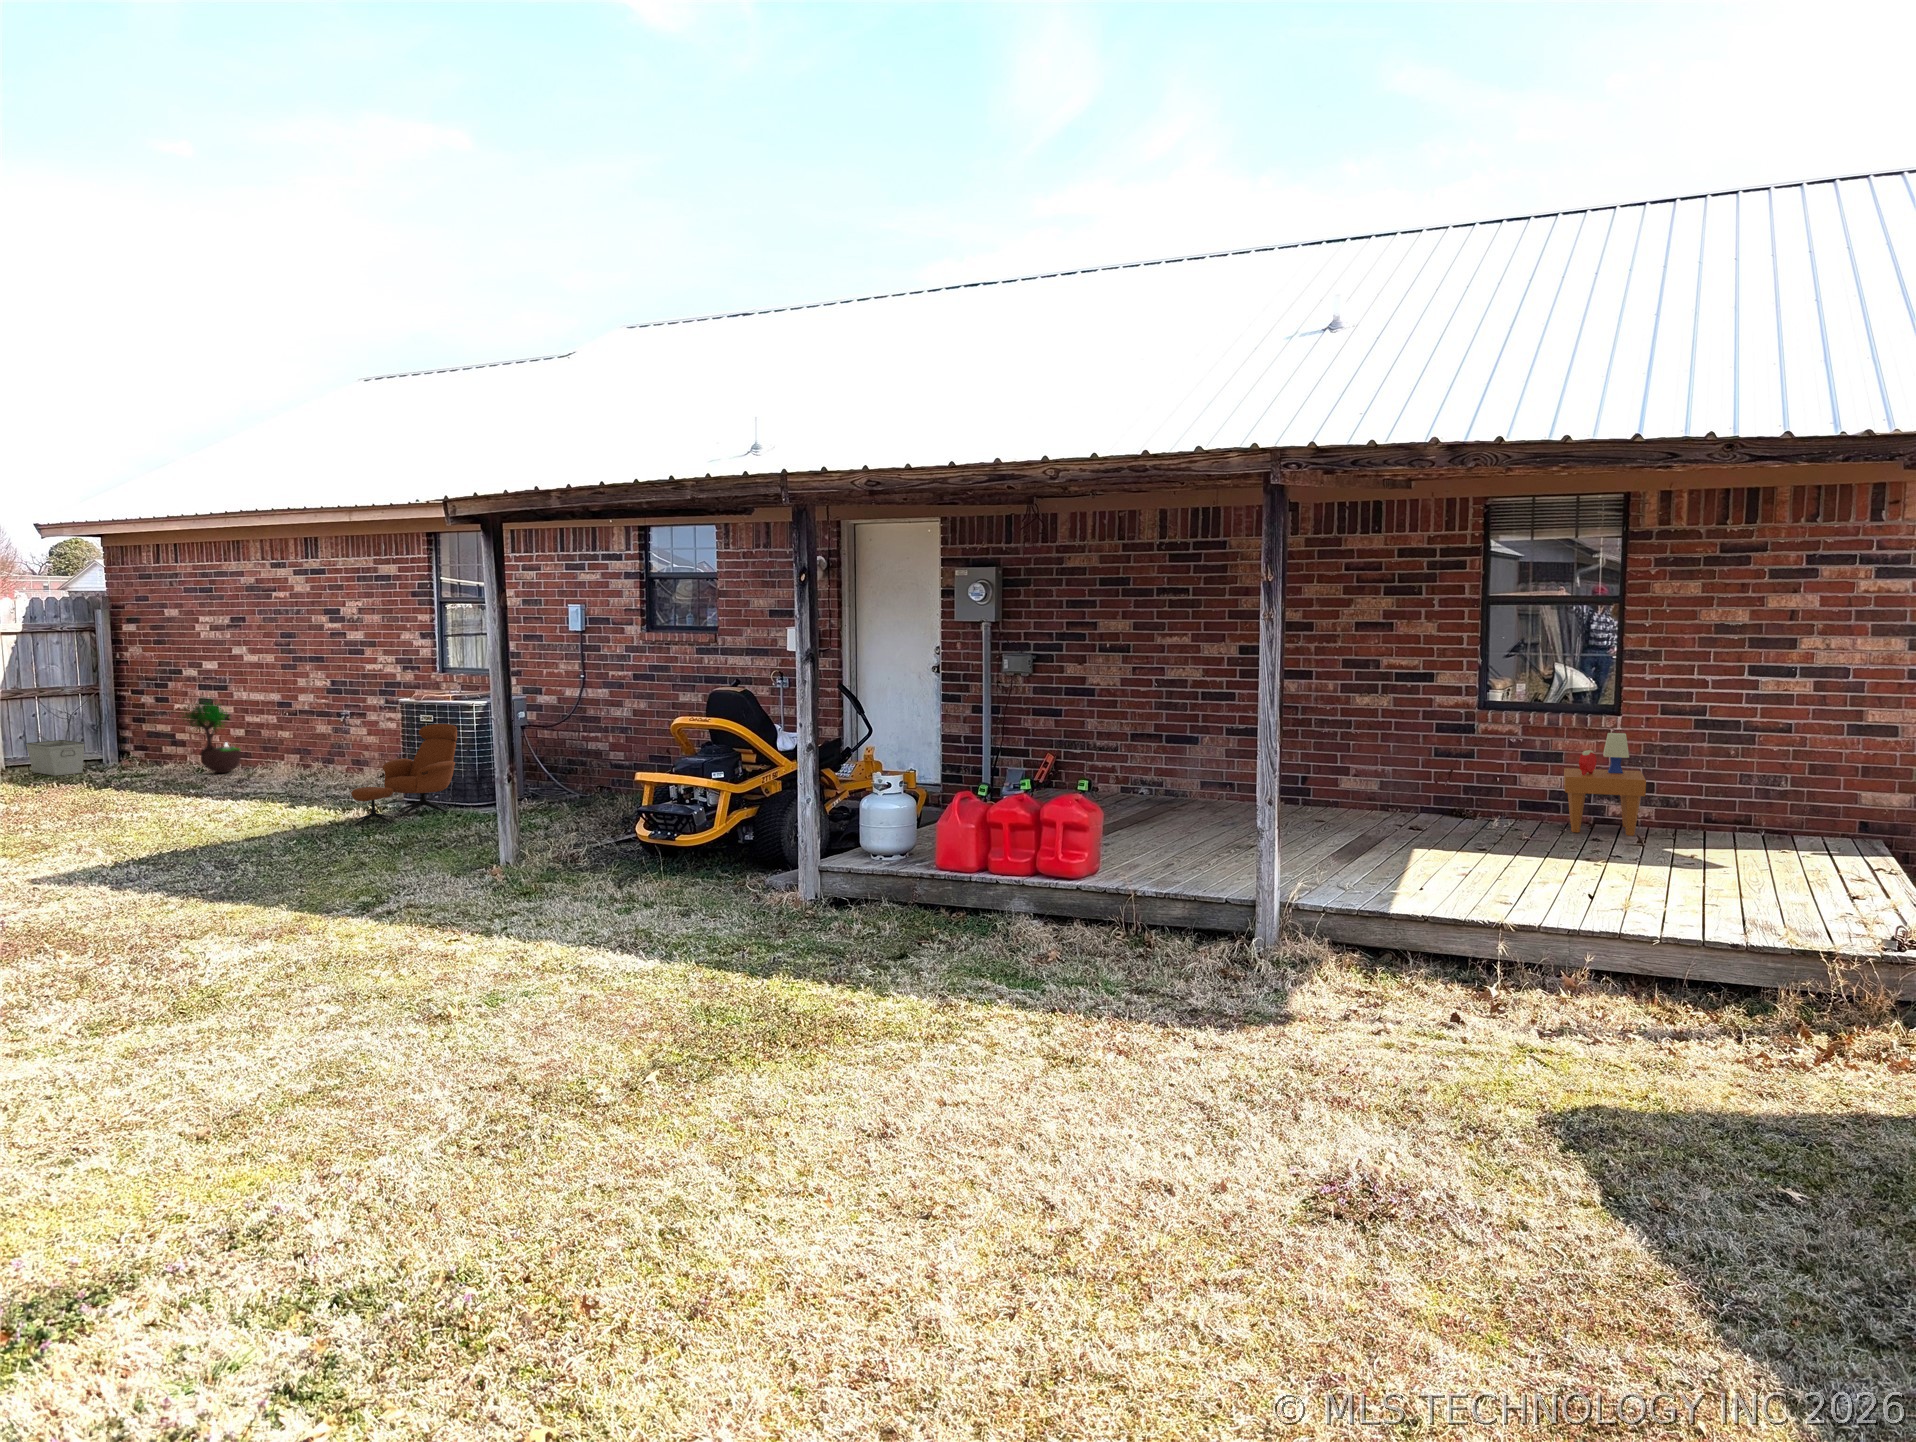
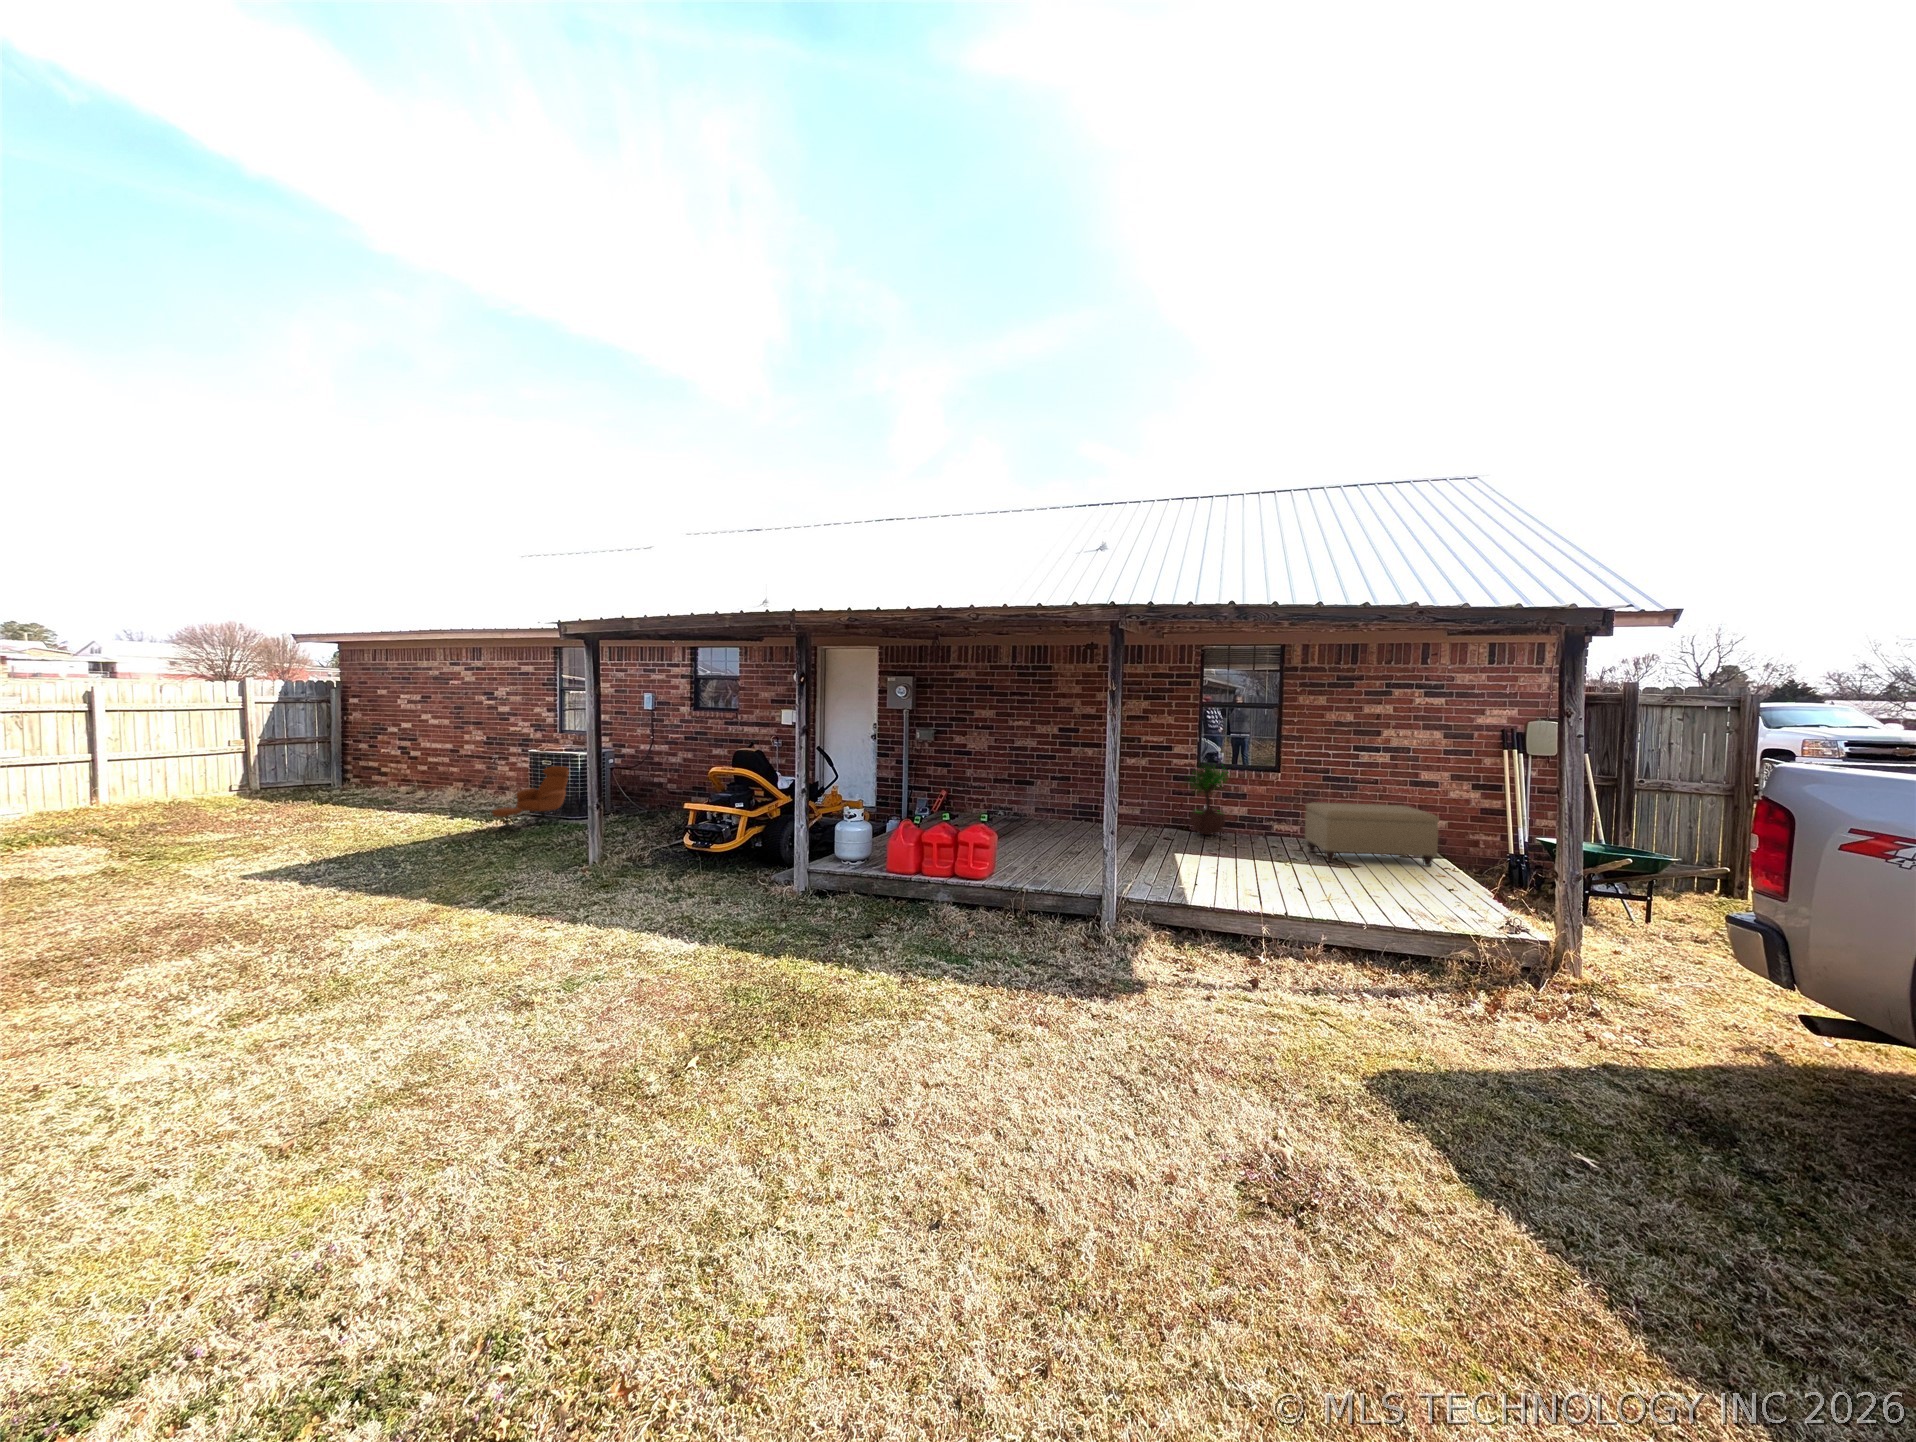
potted tree: present [183,699,241,773] -> present [1187,766,1229,835]
side table: present [1564,733,1646,836] -> none [1251,783,1303,844]
storage bin: present [26,740,84,776] -> none [269,771,312,795]
ottoman: none [1643,763,1869,868] -> present [1305,803,1439,866]

